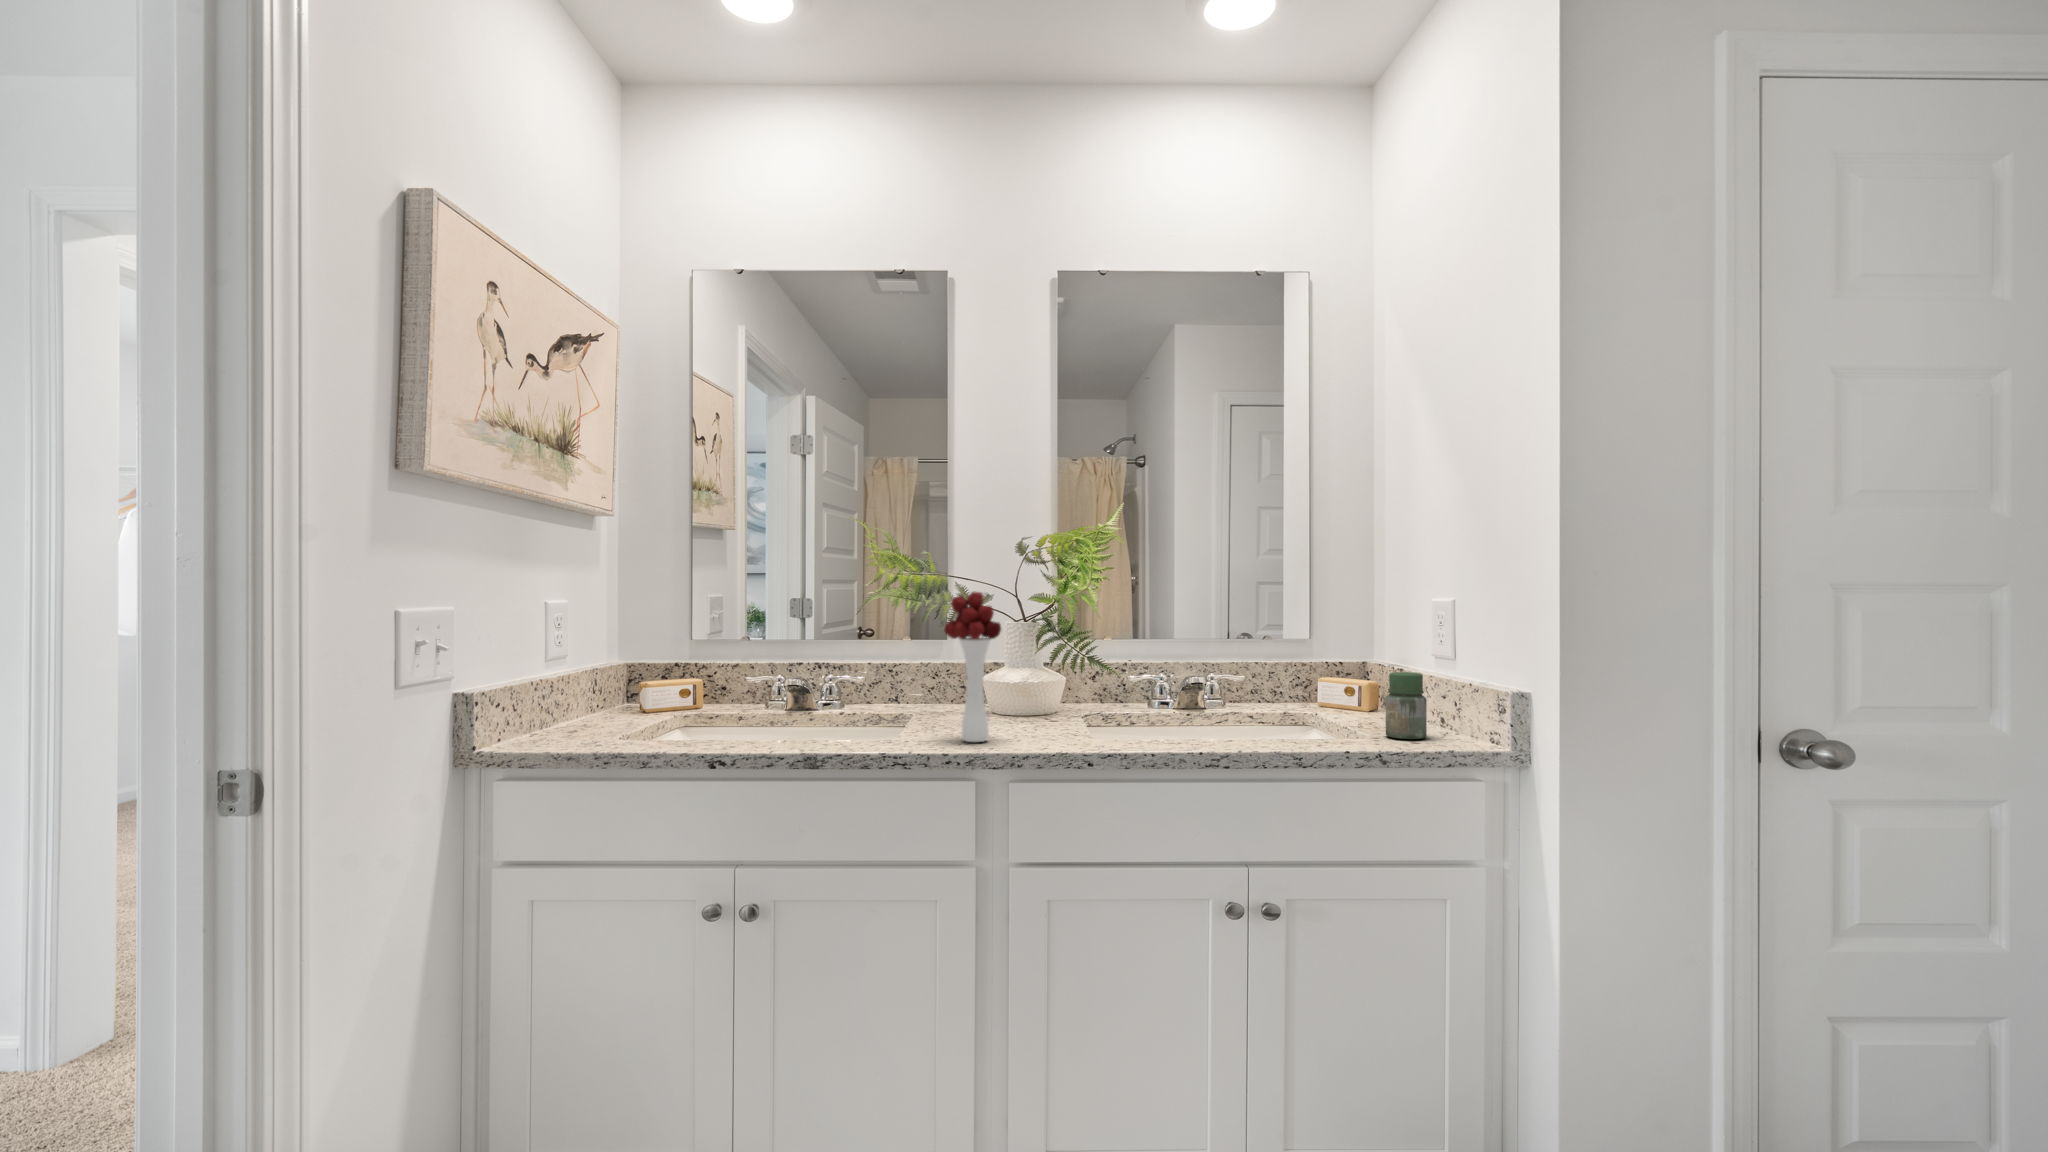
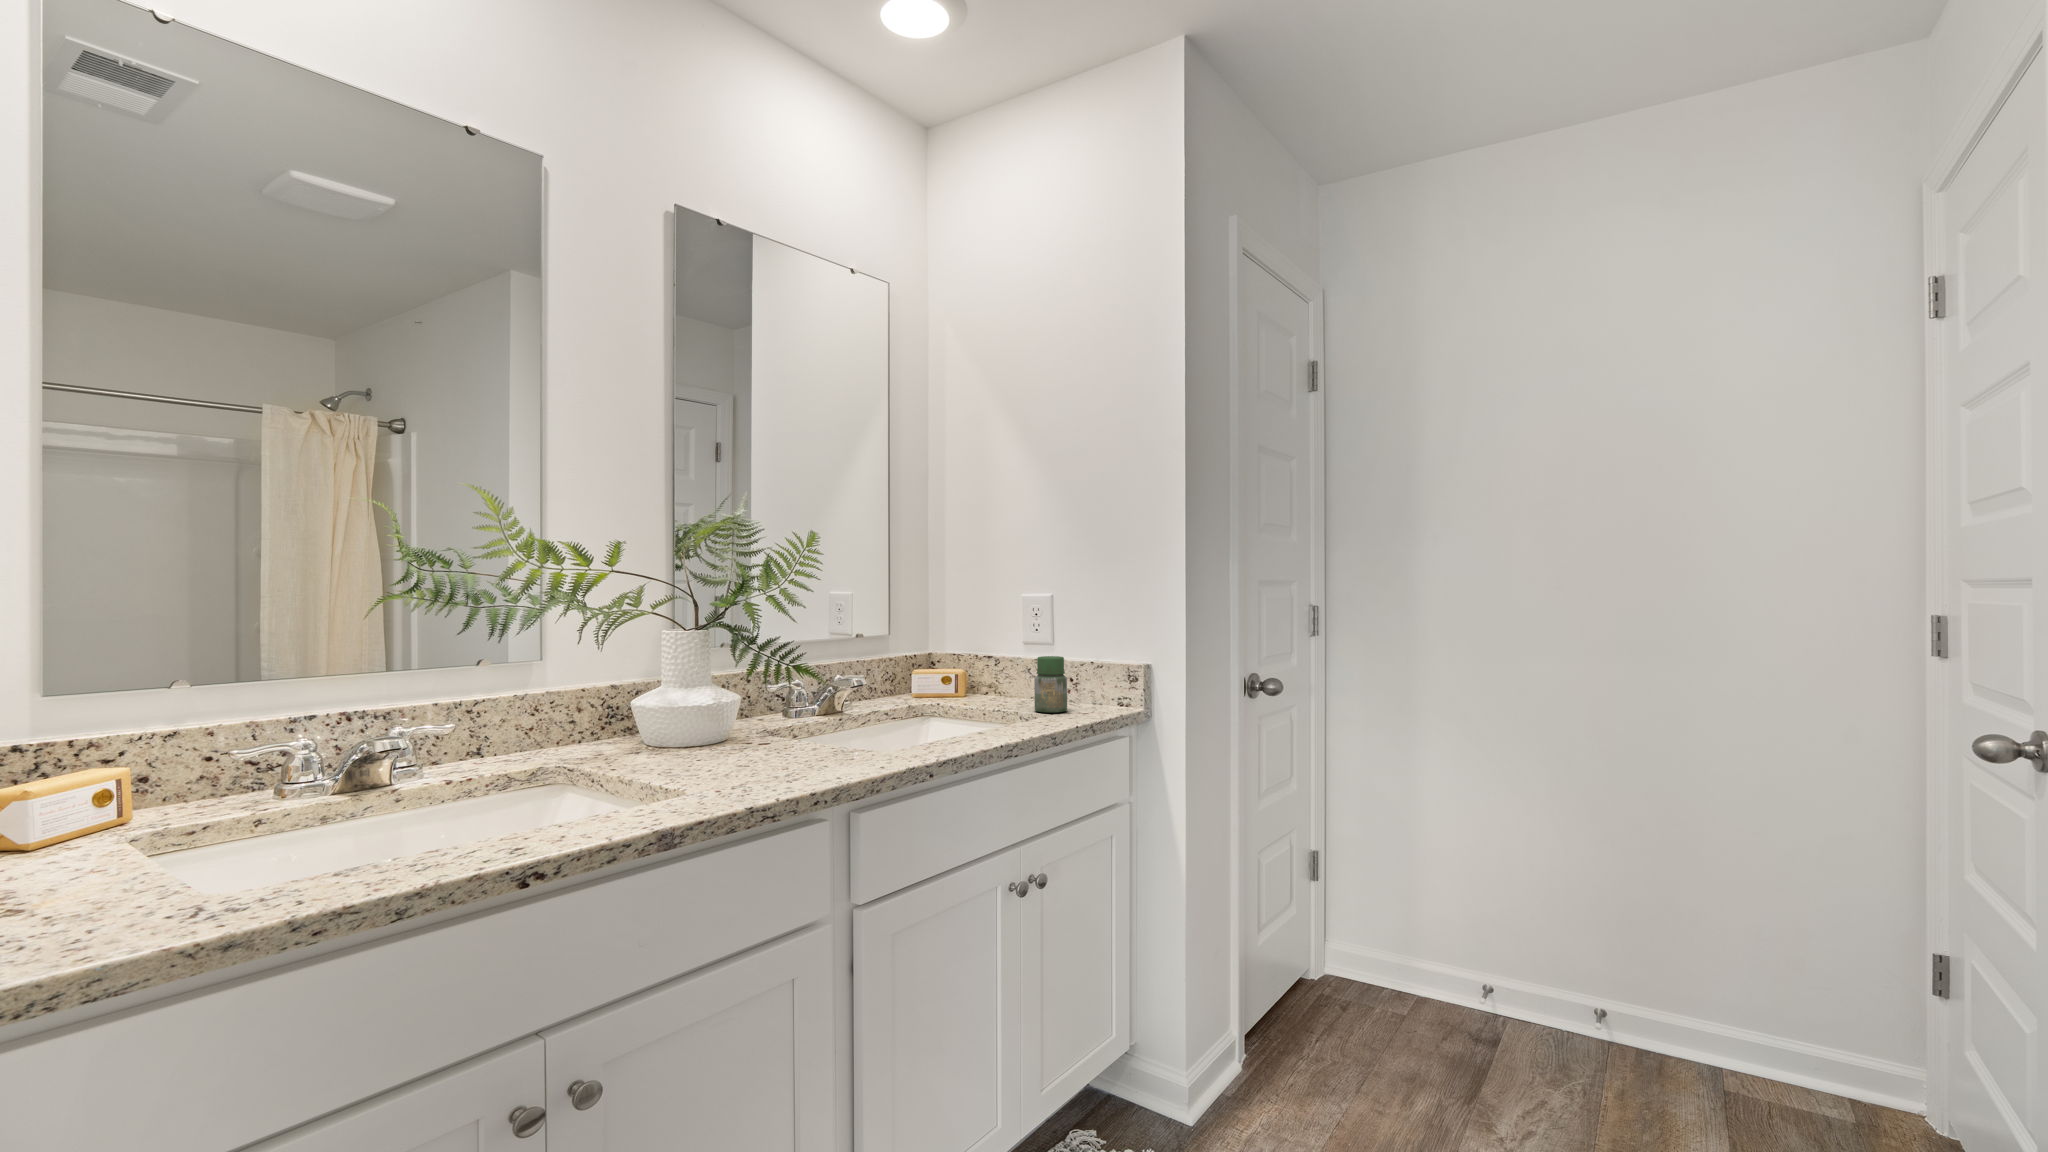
flower bouquet: present [944,592,1001,742] -> none [742,591,815,777]

